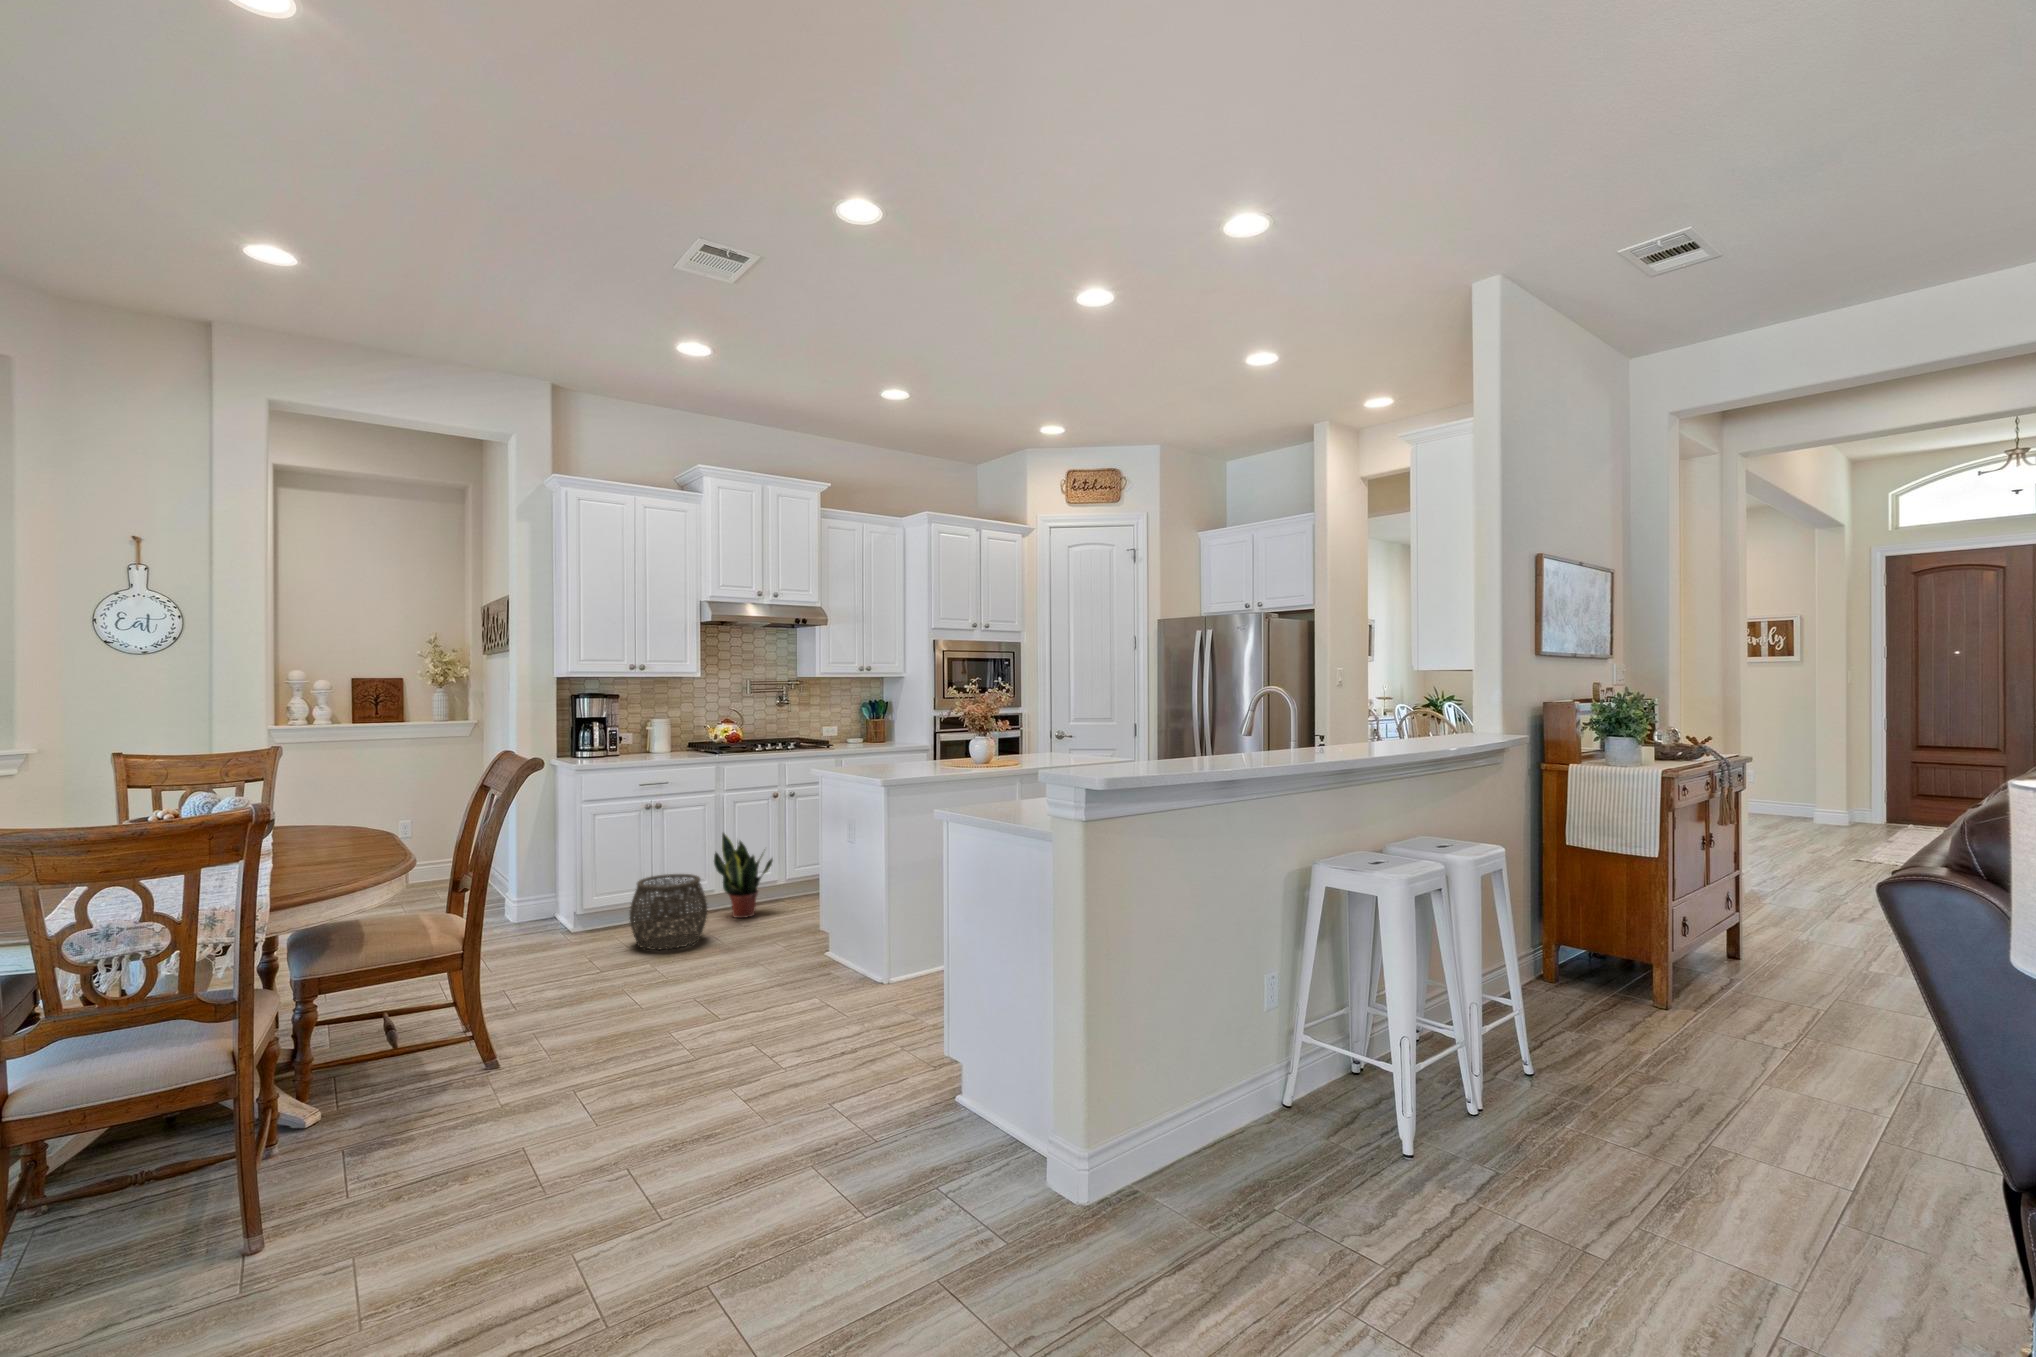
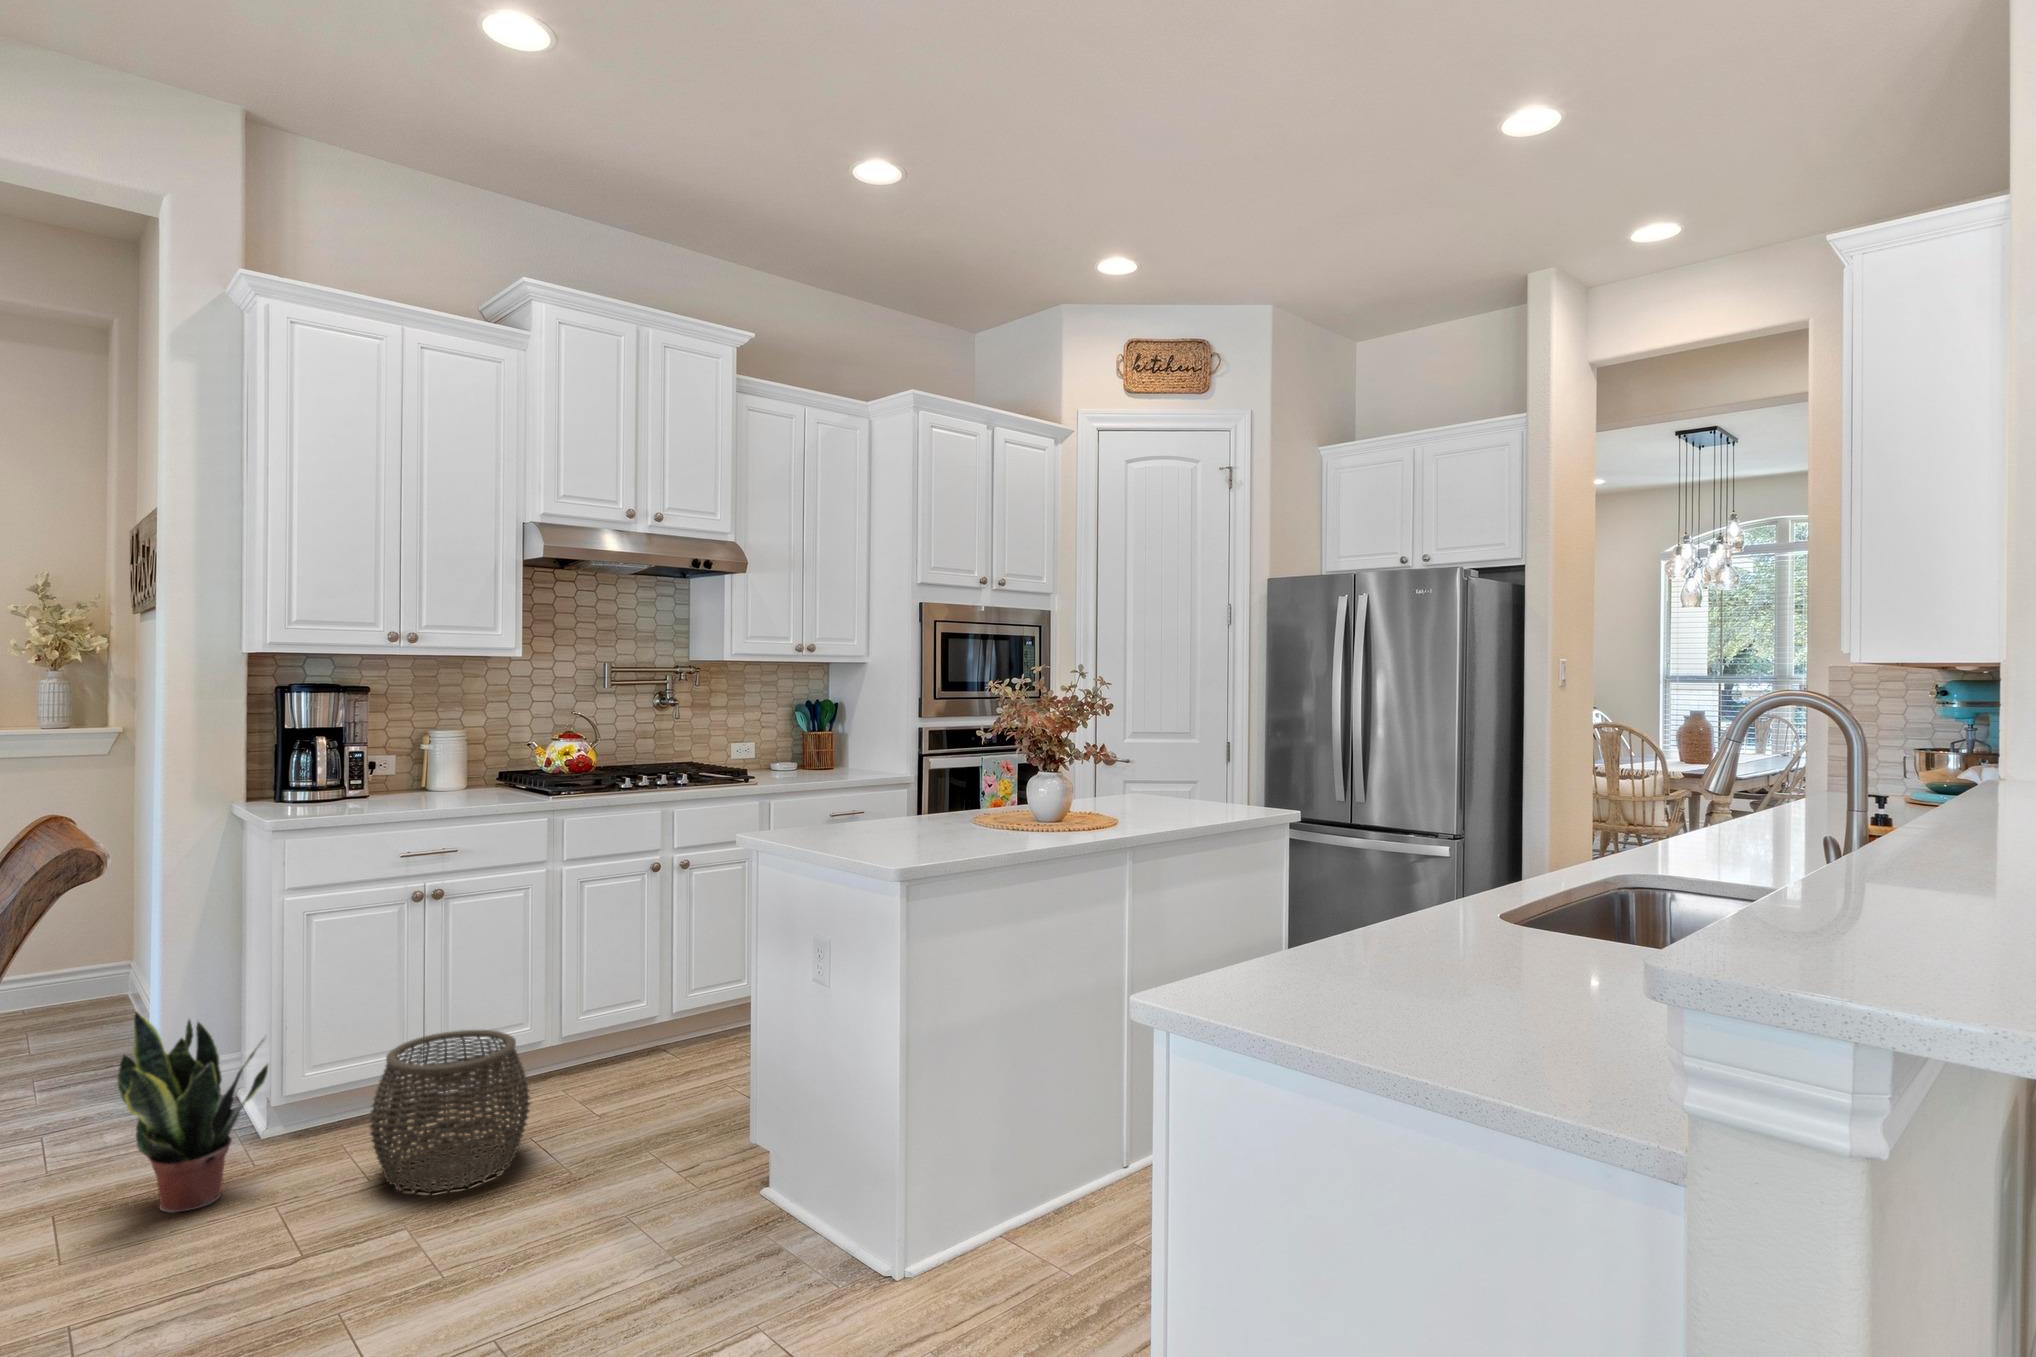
potted plant: present [714,833,773,918] -> present [117,1012,268,1213]

